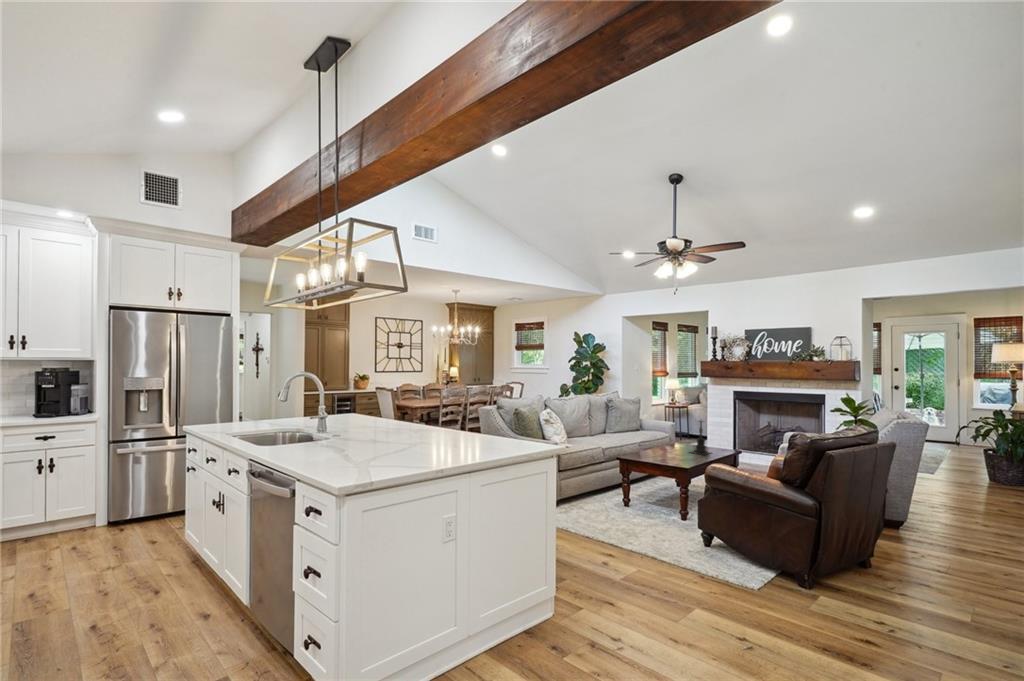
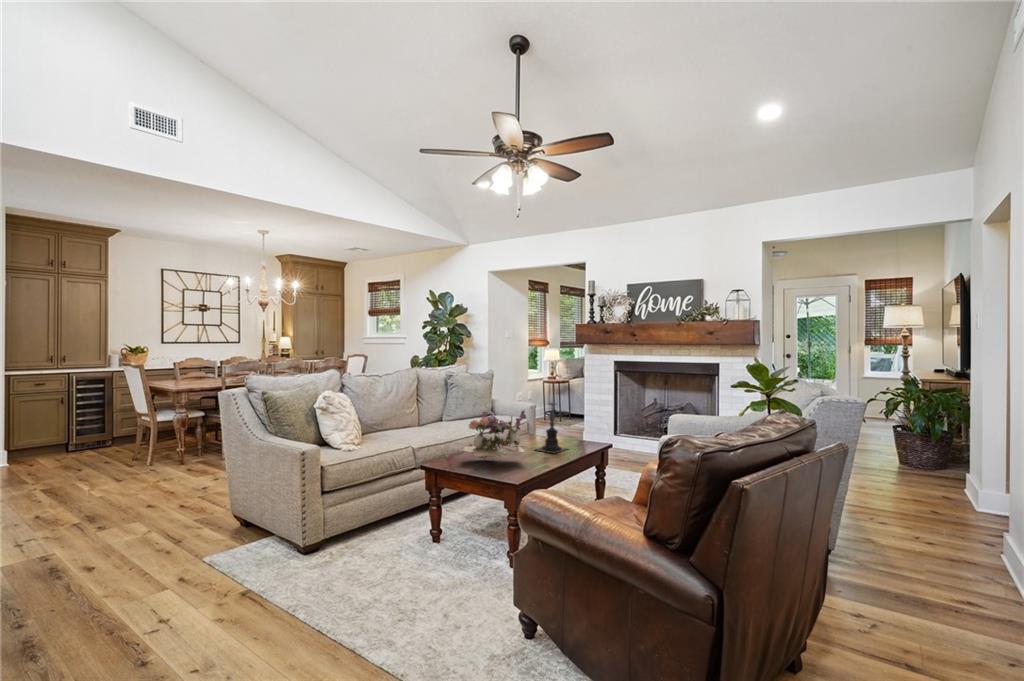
flower arrangement: none [642,424,688,457] -> present [462,410,526,459]

